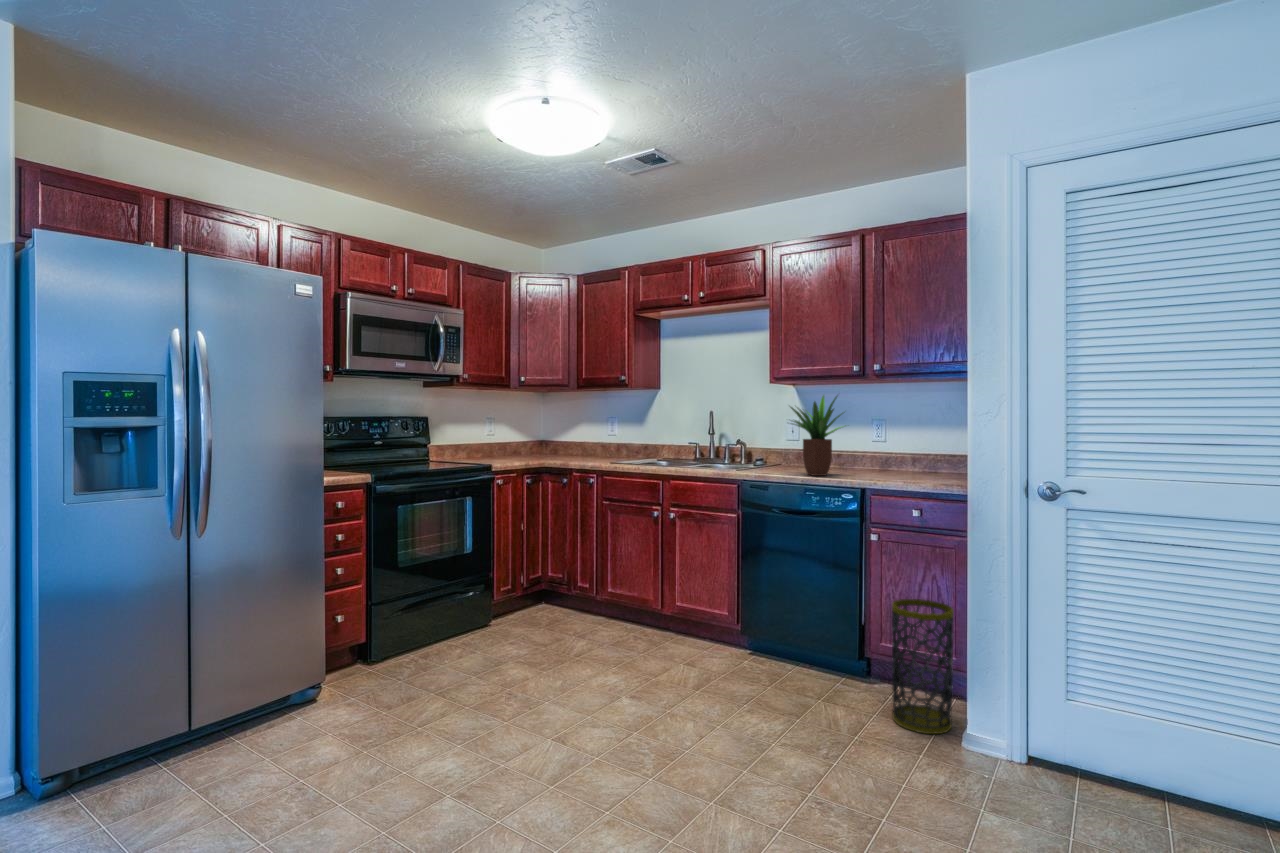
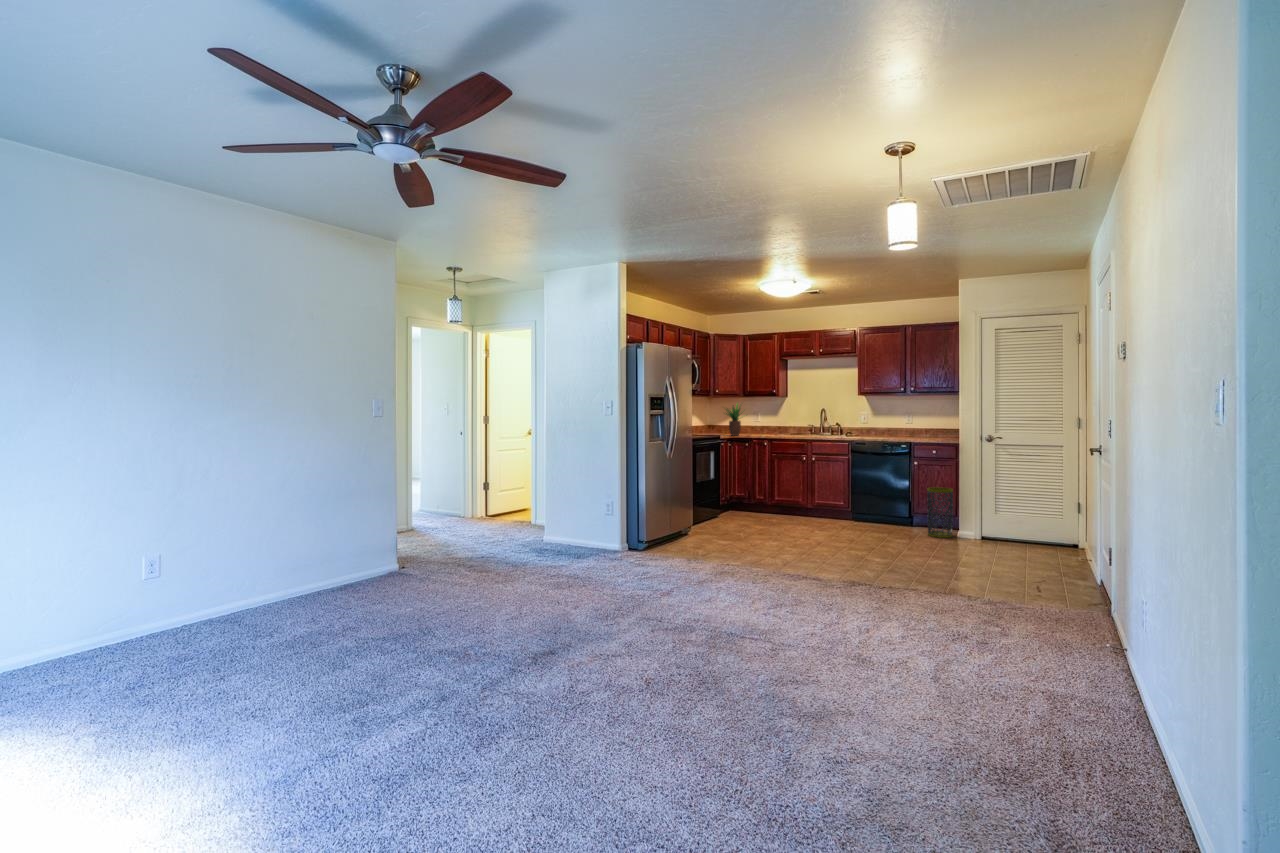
potted plant: present [790,395,843,476] -> present [726,404,741,436]

